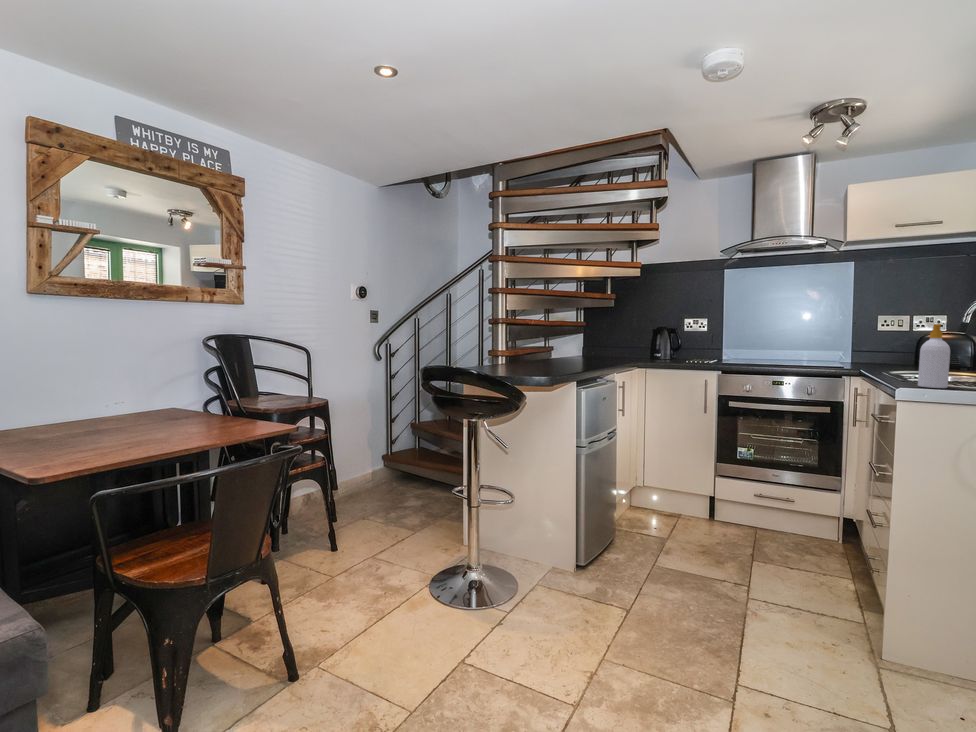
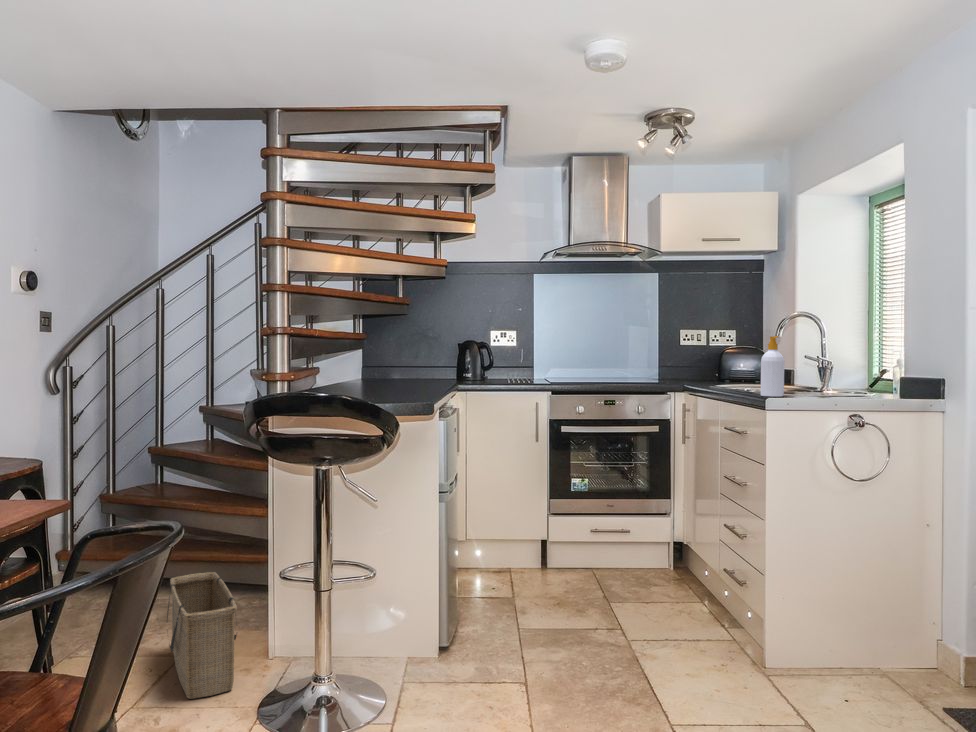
basket: none [400,481,442,562] -> present [167,572,237,699]

